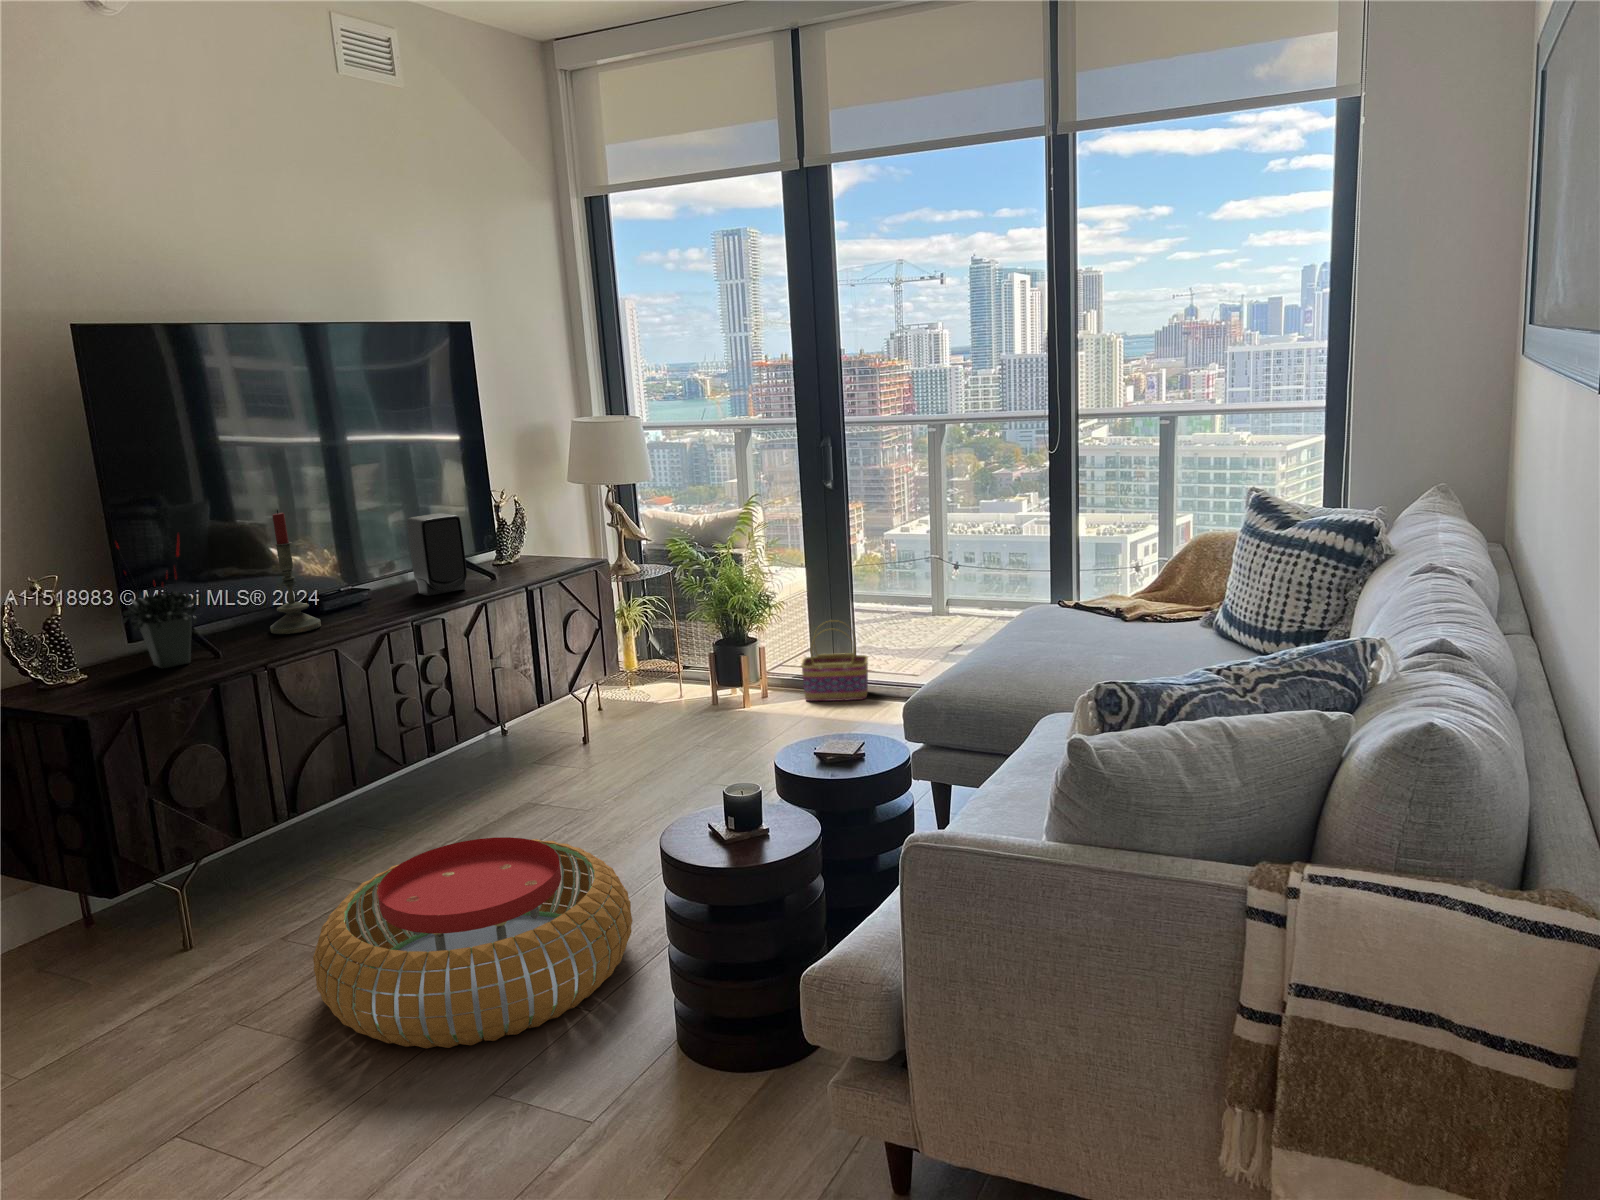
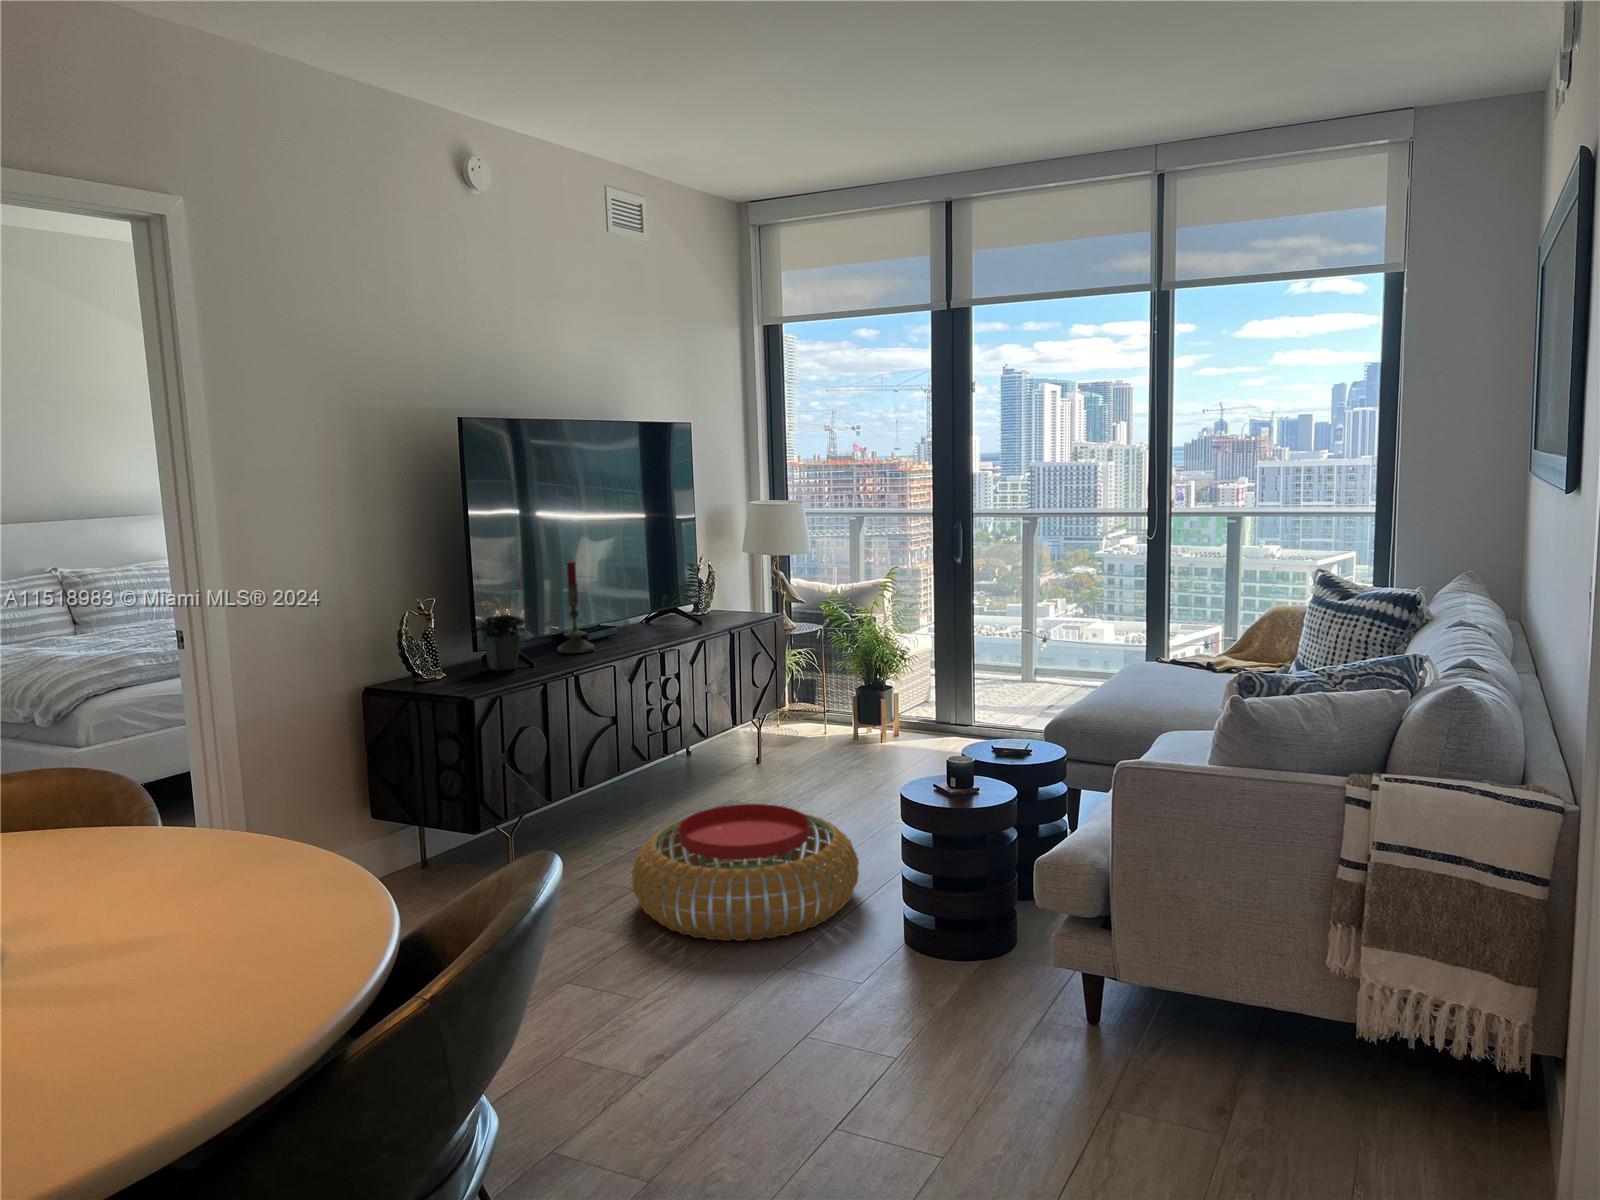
speaker: present [407,513,467,596] -> none [646,570,690,633]
basket: present [801,620,868,701] -> none [933,673,988,739]

